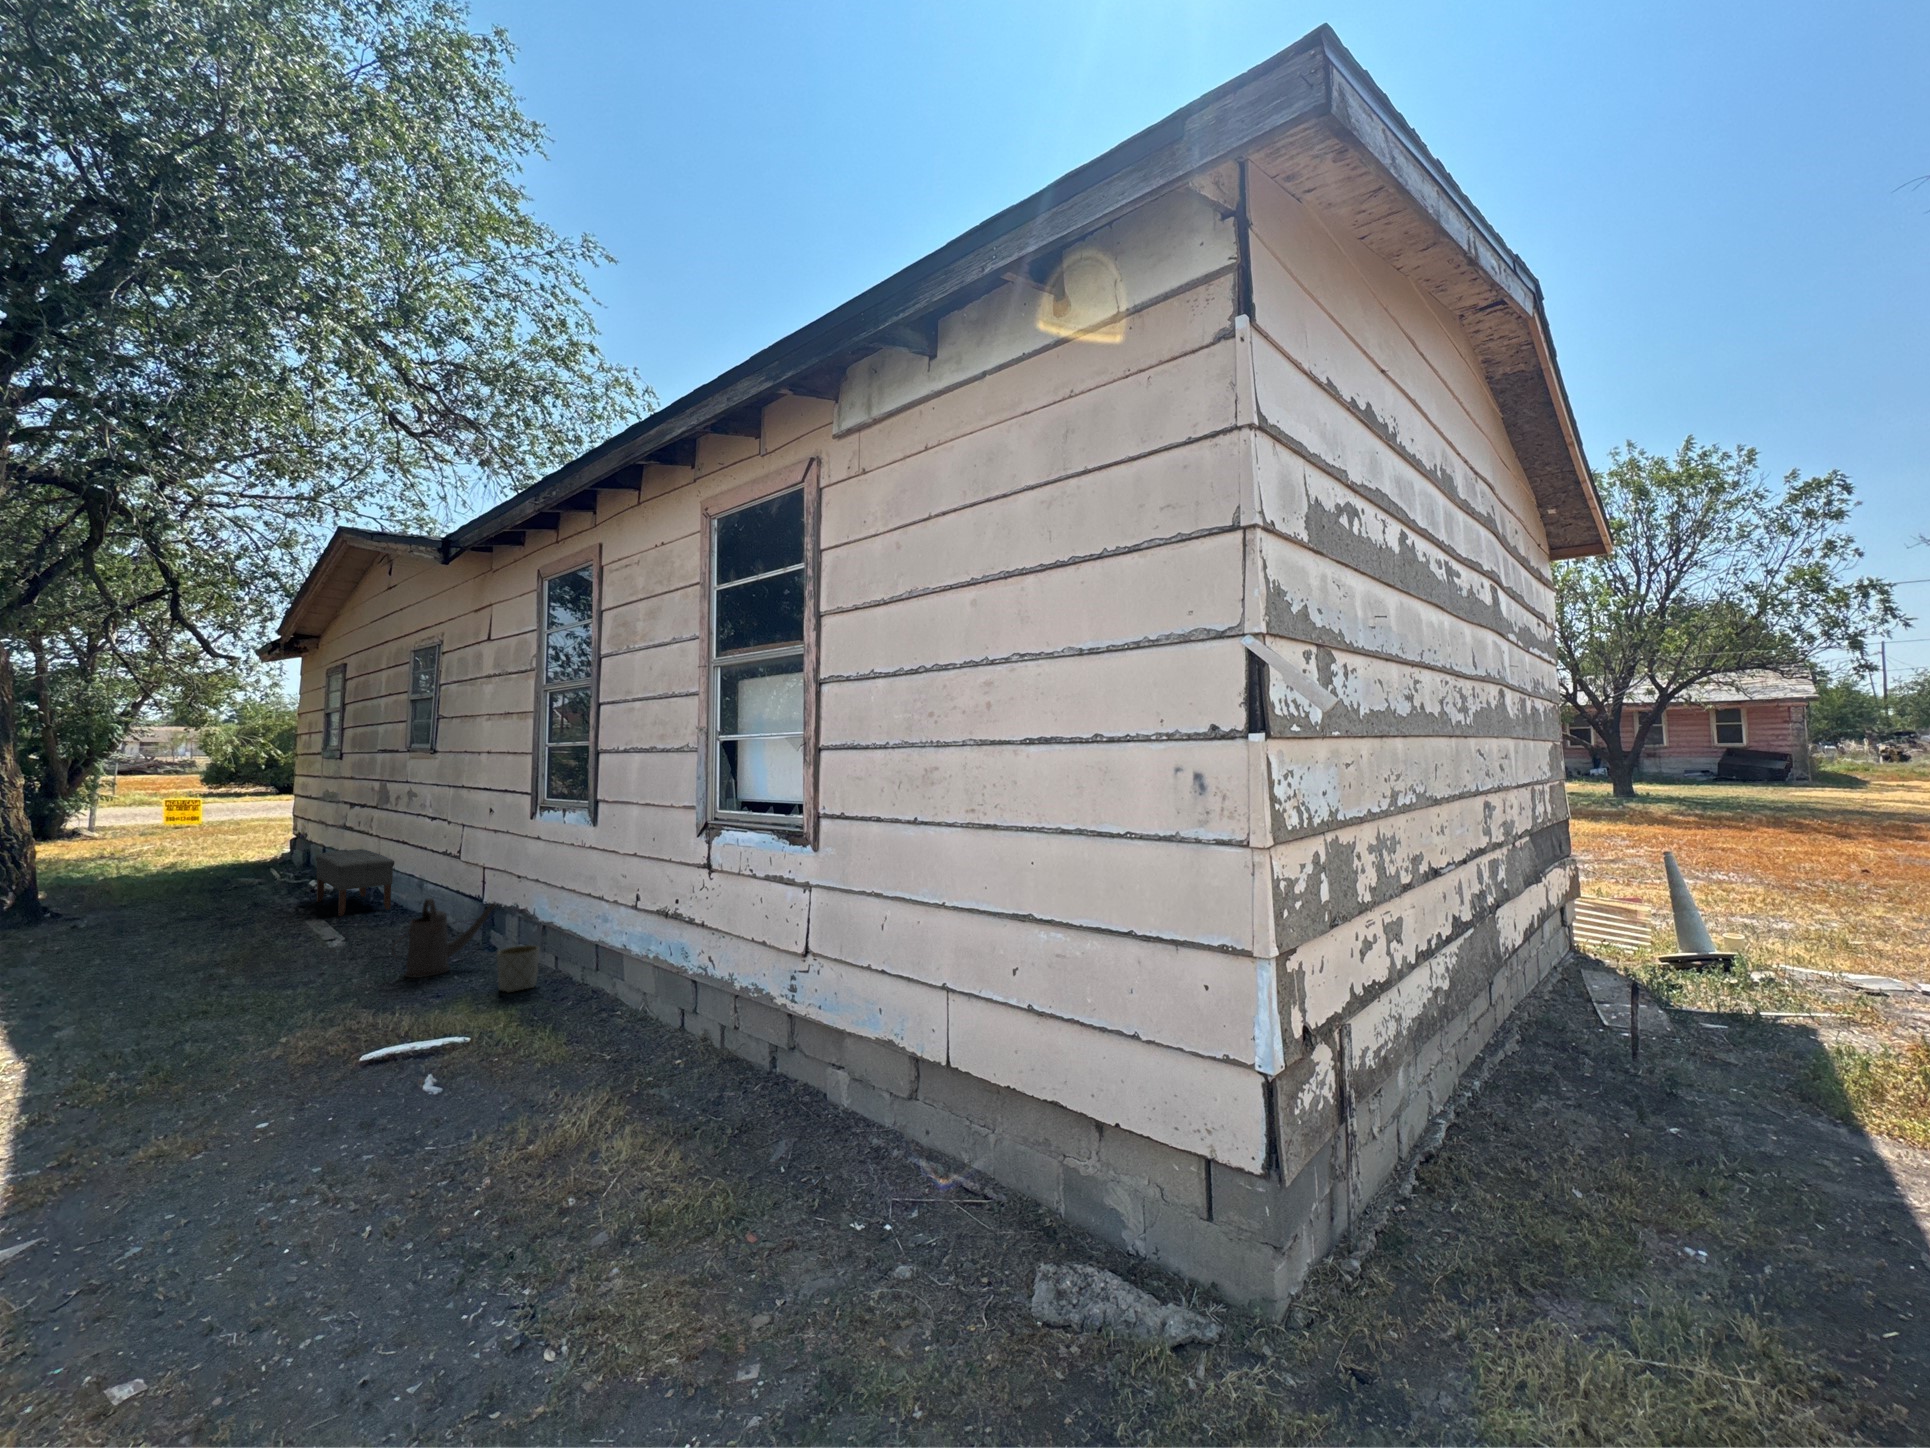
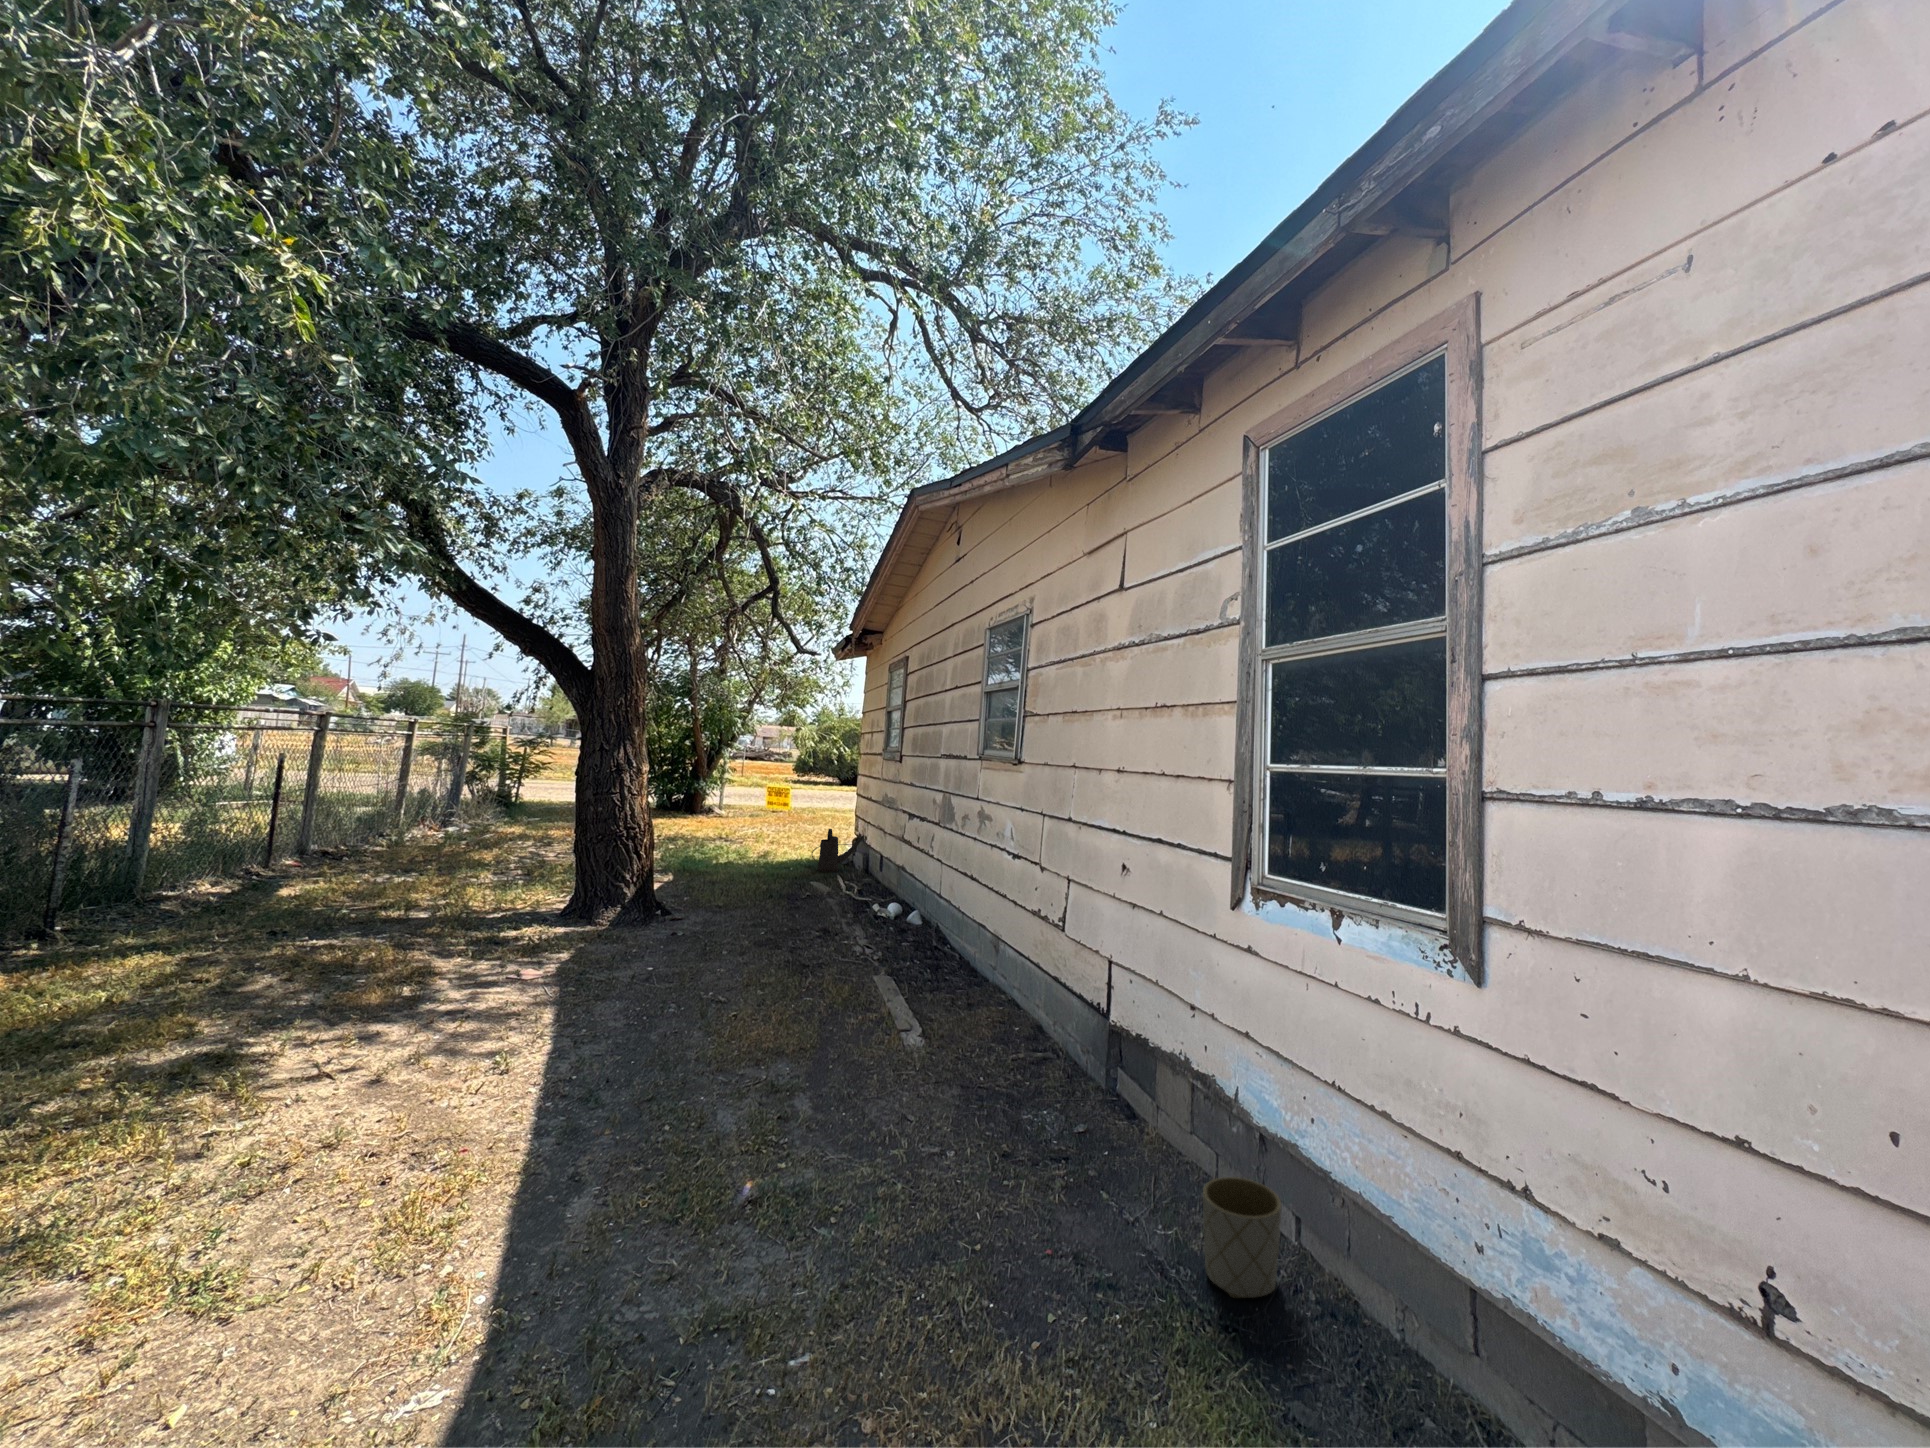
bench: present [316,849,394,916] -> none [880,873,962,964]
watering can: present [392,898,496,978] -> present [812,829,864,872]

